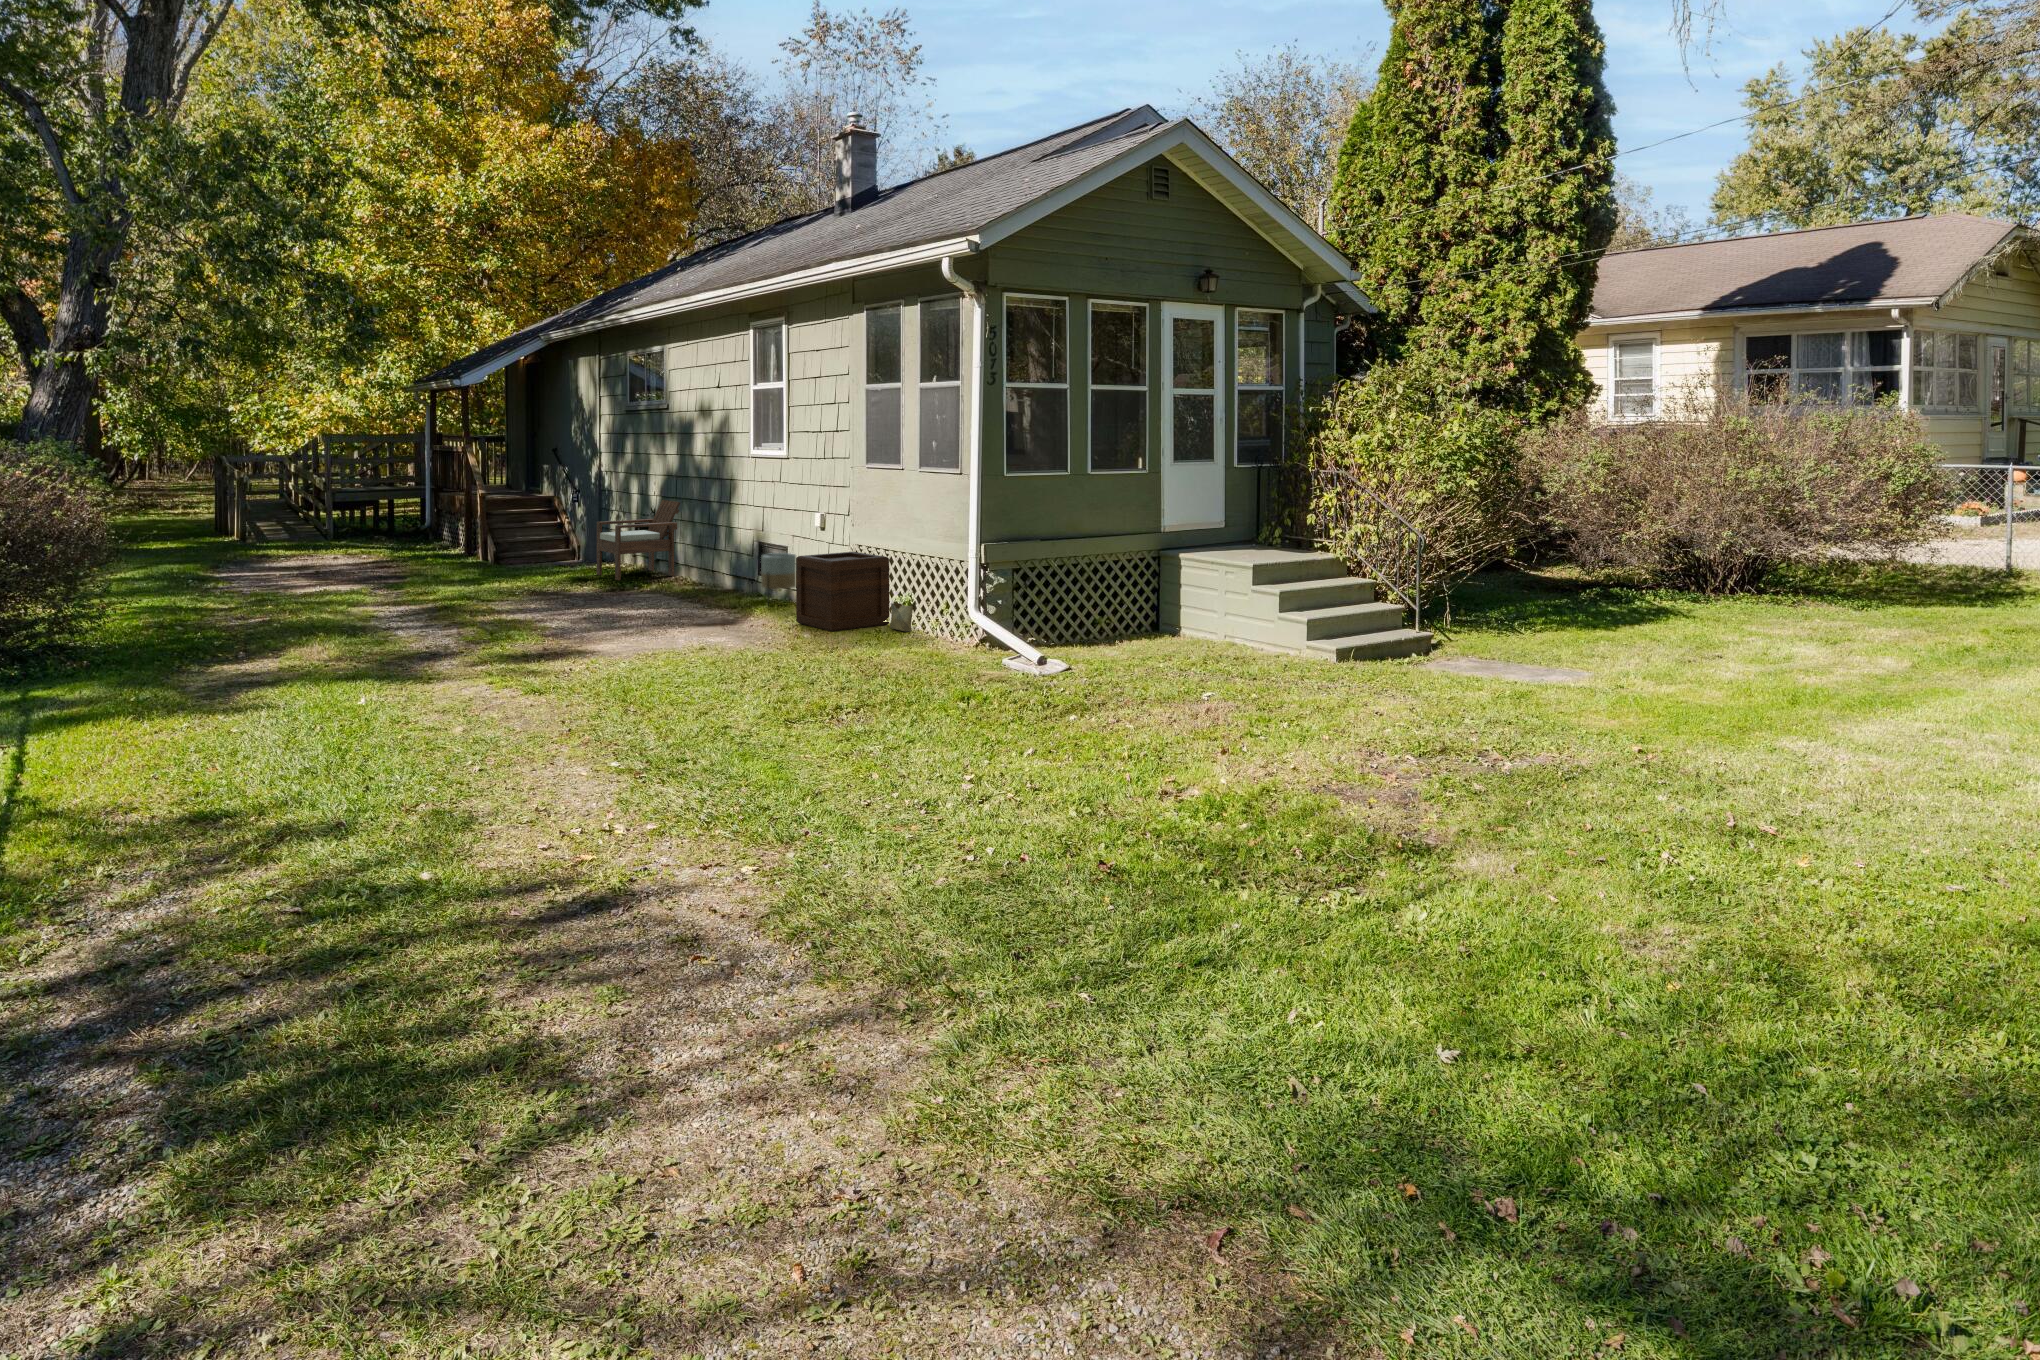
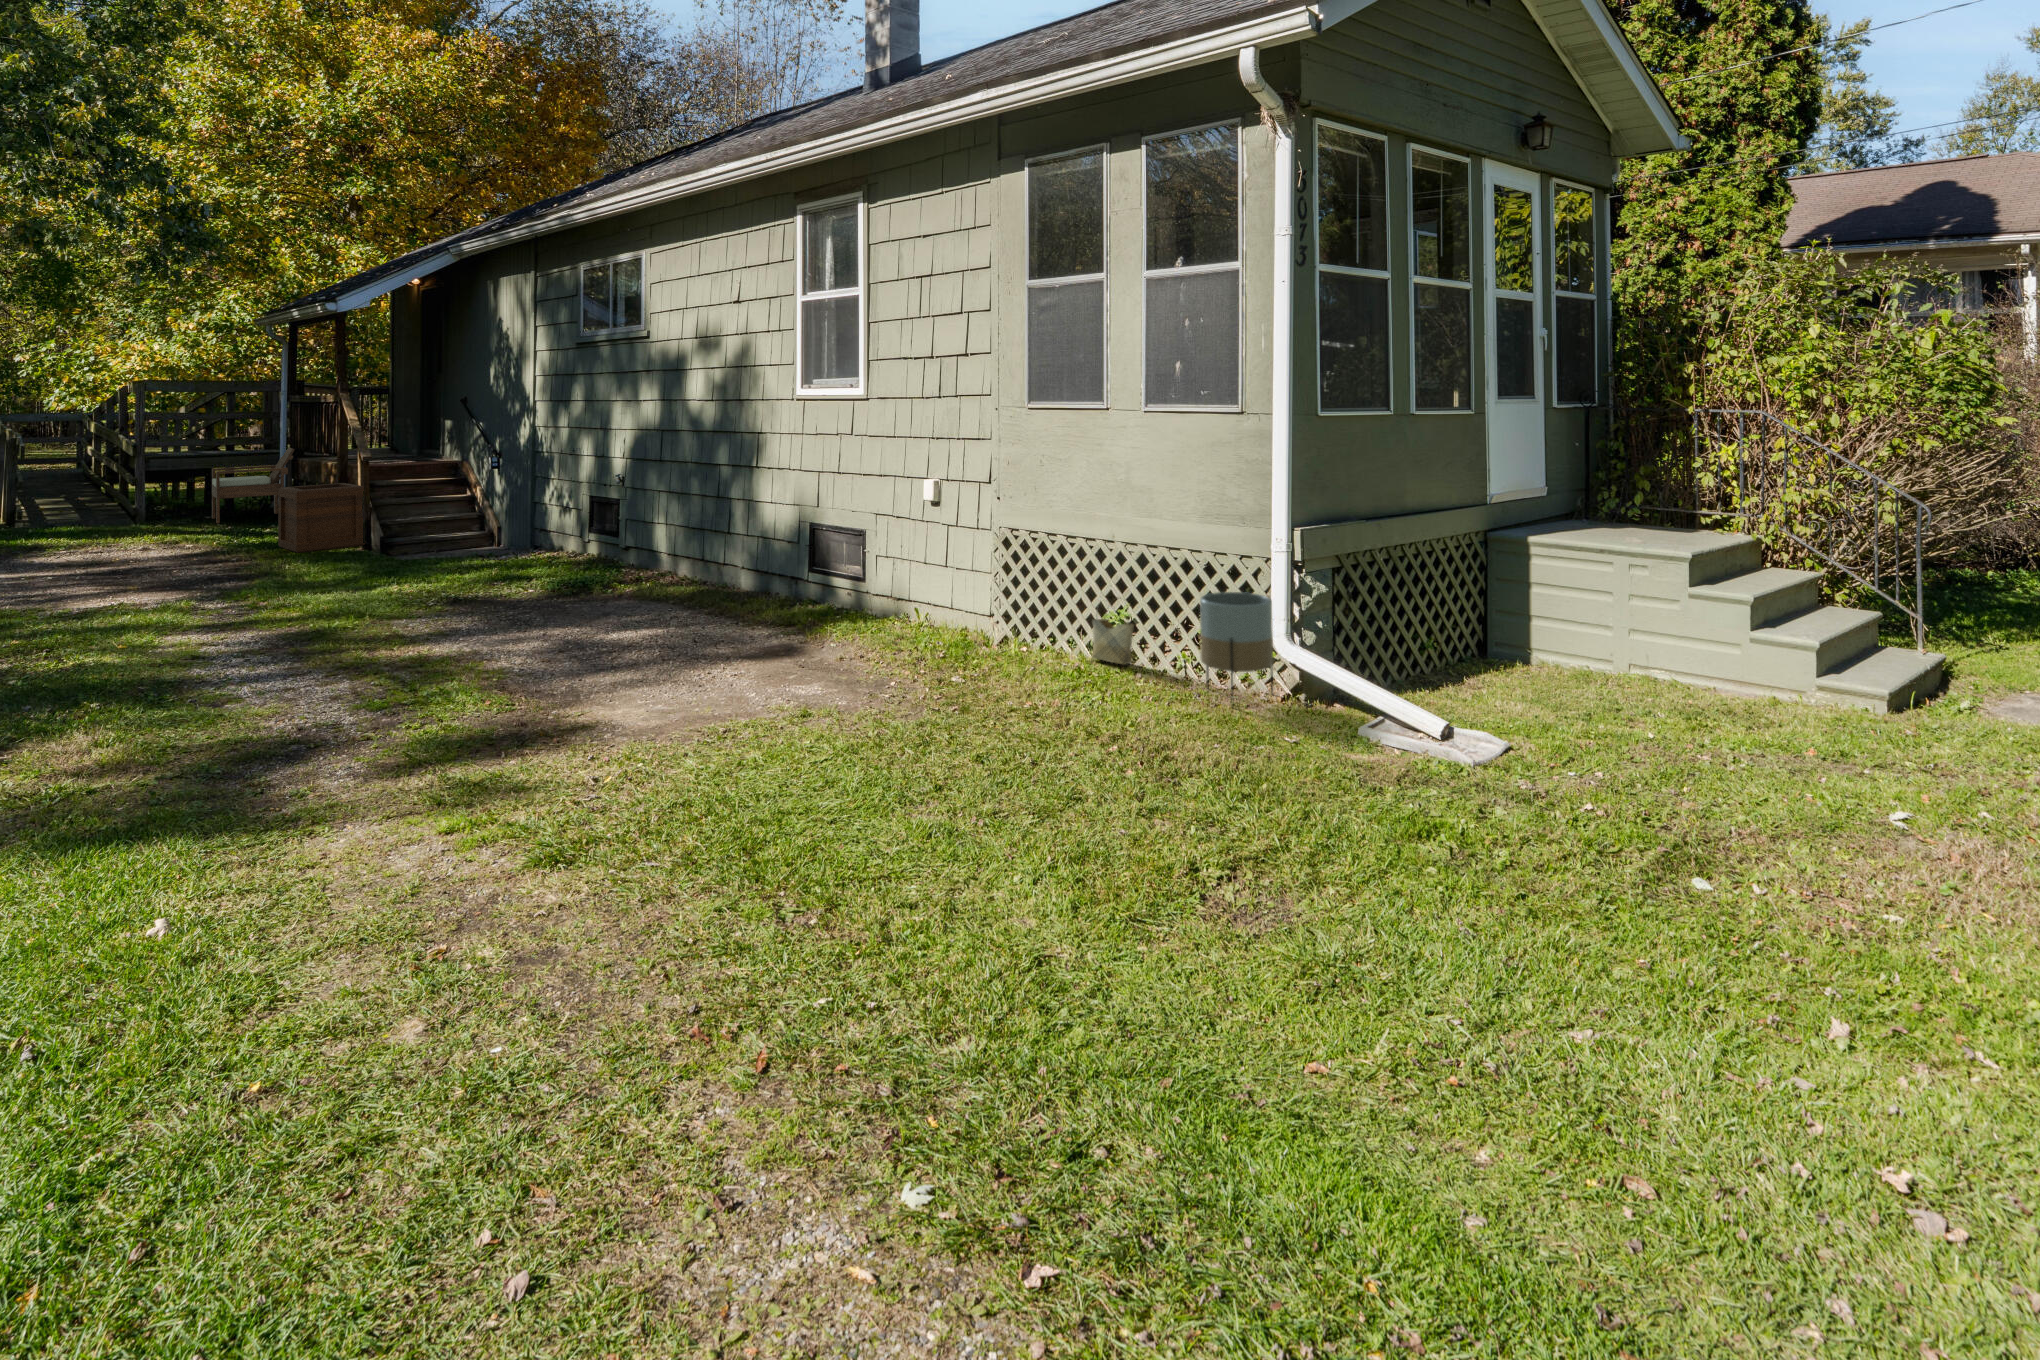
chair: present [597,500,680,580] -> present [212,447,295,523]
wooden crate: present [796,552,890,631] -> present [278,483,365,553]
planter: present [761,553,796,590] -> present [1200,592,1273,707]

